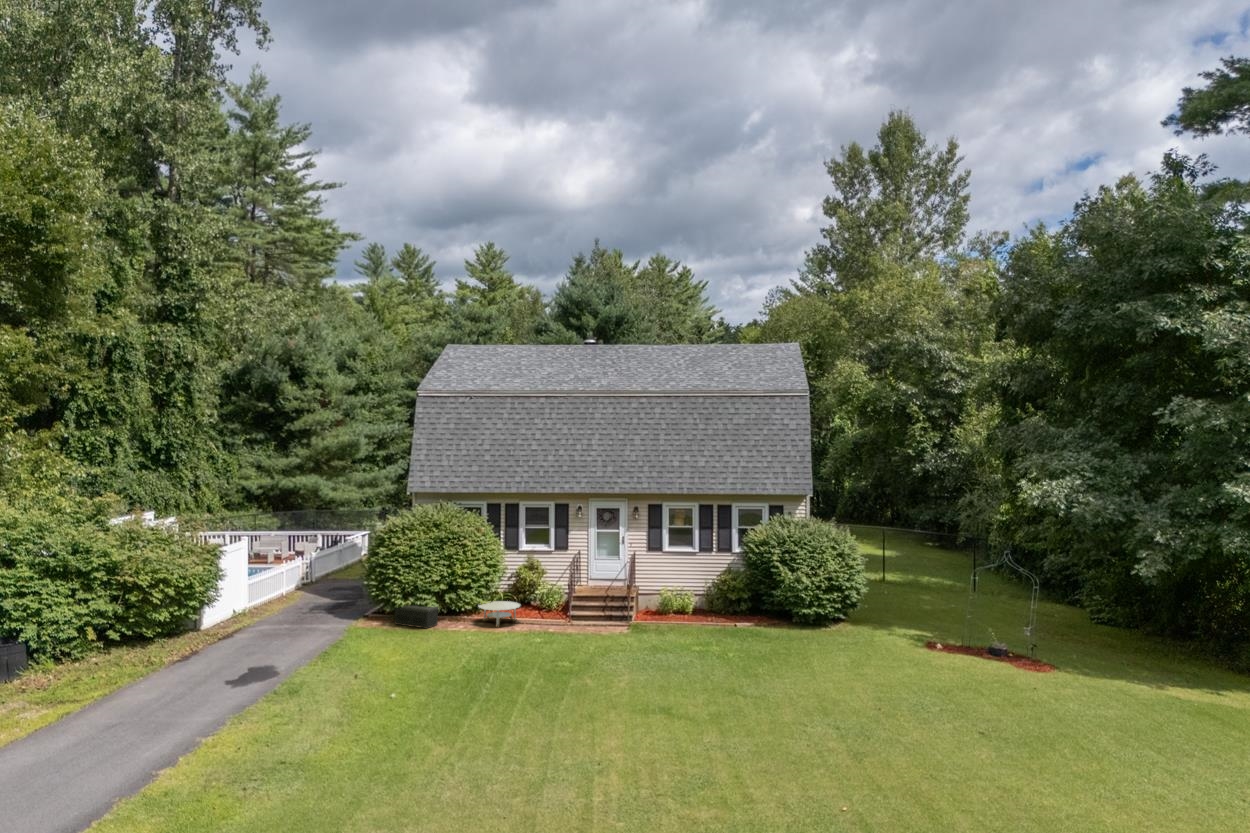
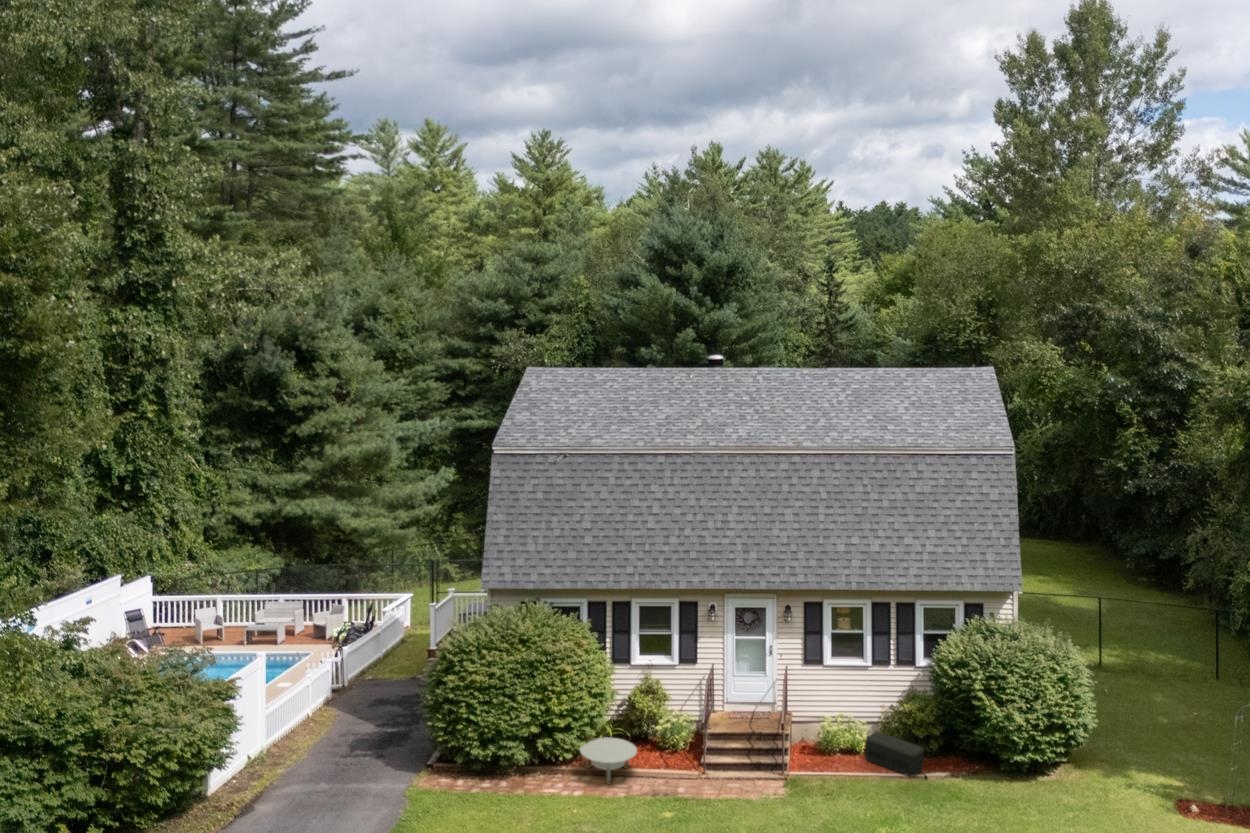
storage bench: present [395,606,438,629] -> present [865,732,924,777]

